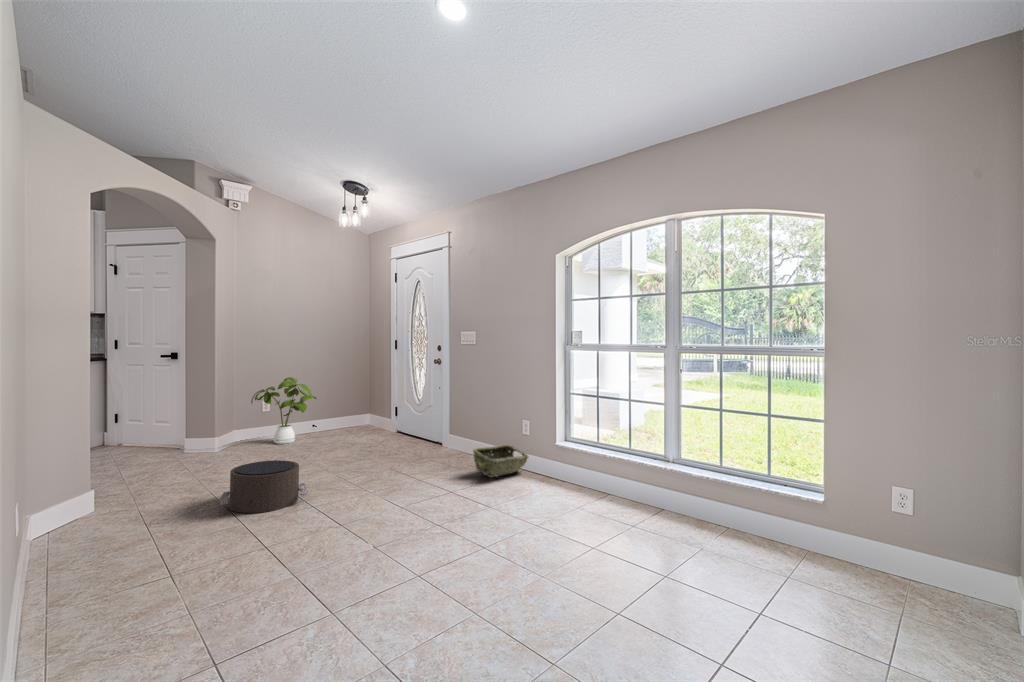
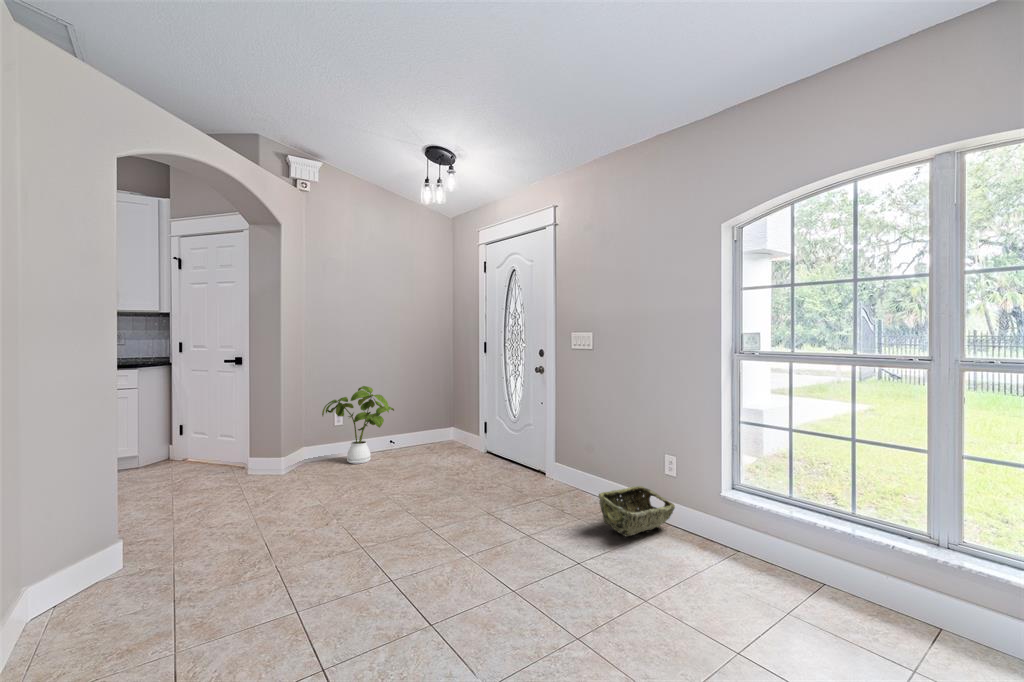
pouf: present [220,460,308,513] -> none [270,504,385,586]

